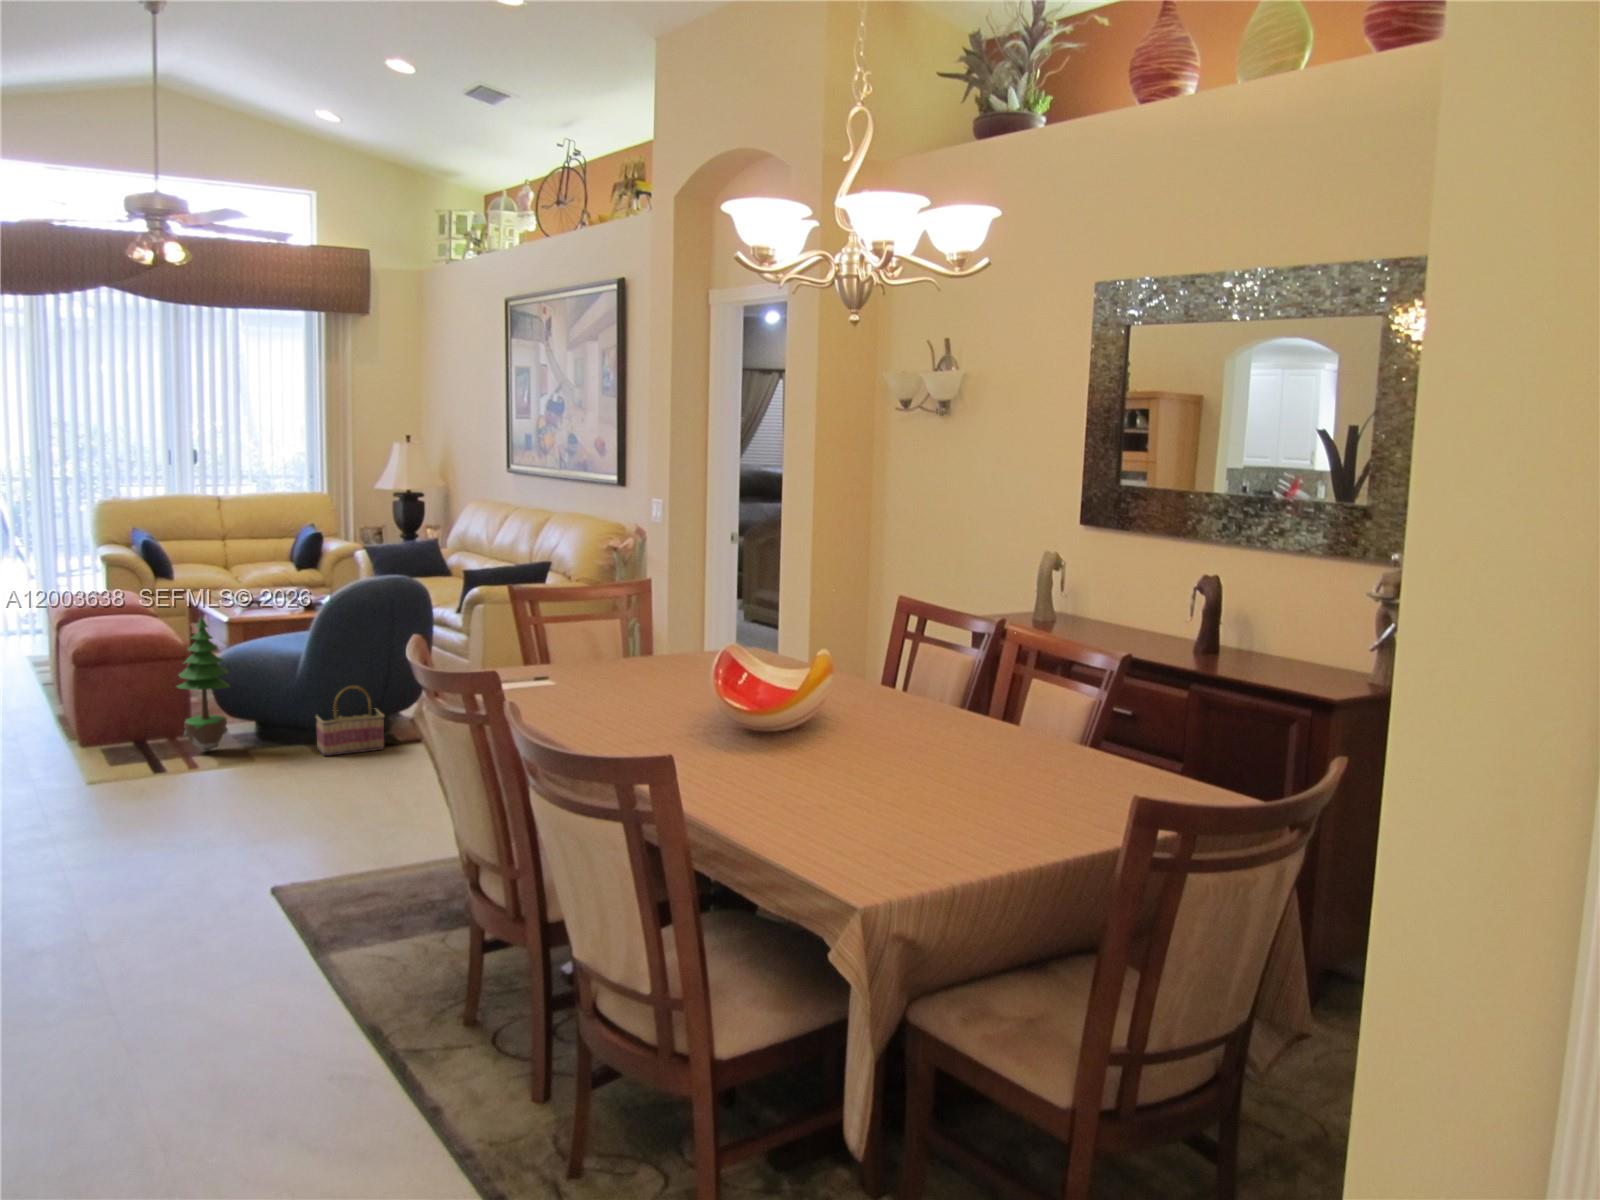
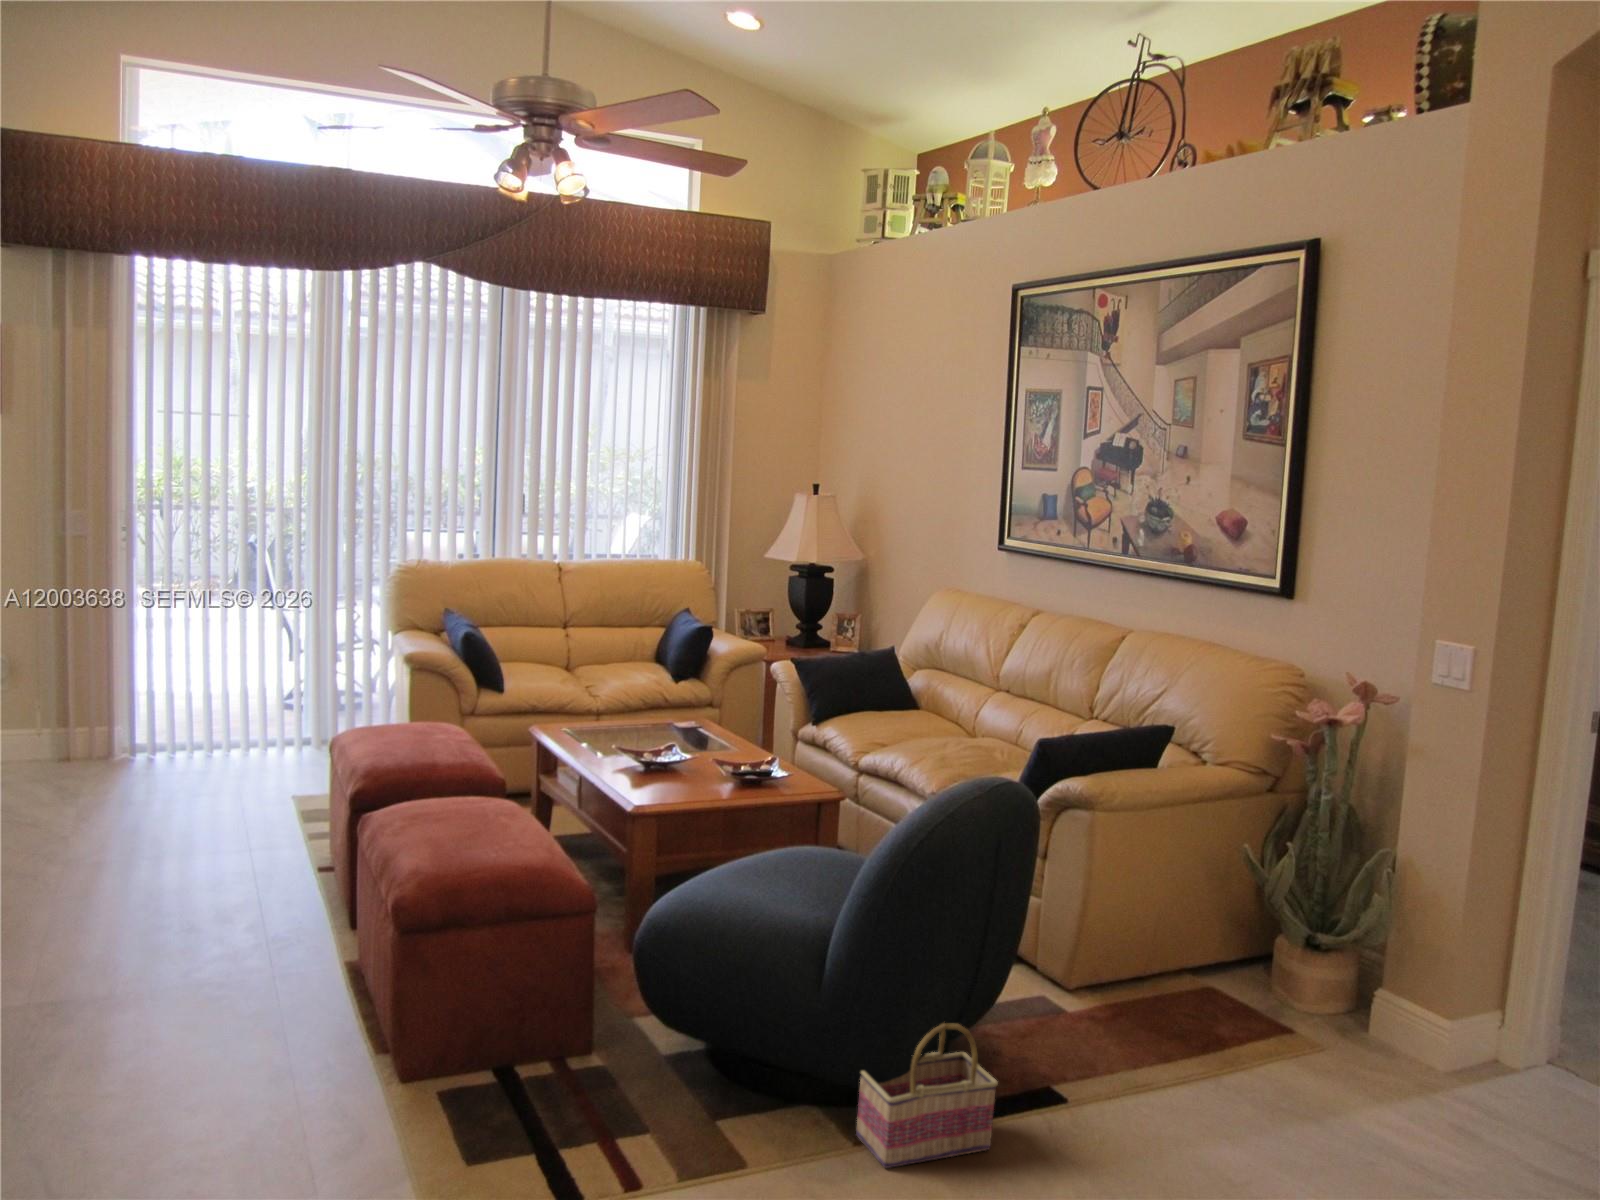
potted tree: present [177,617,230,752] -> none [601,855,702,1127]

